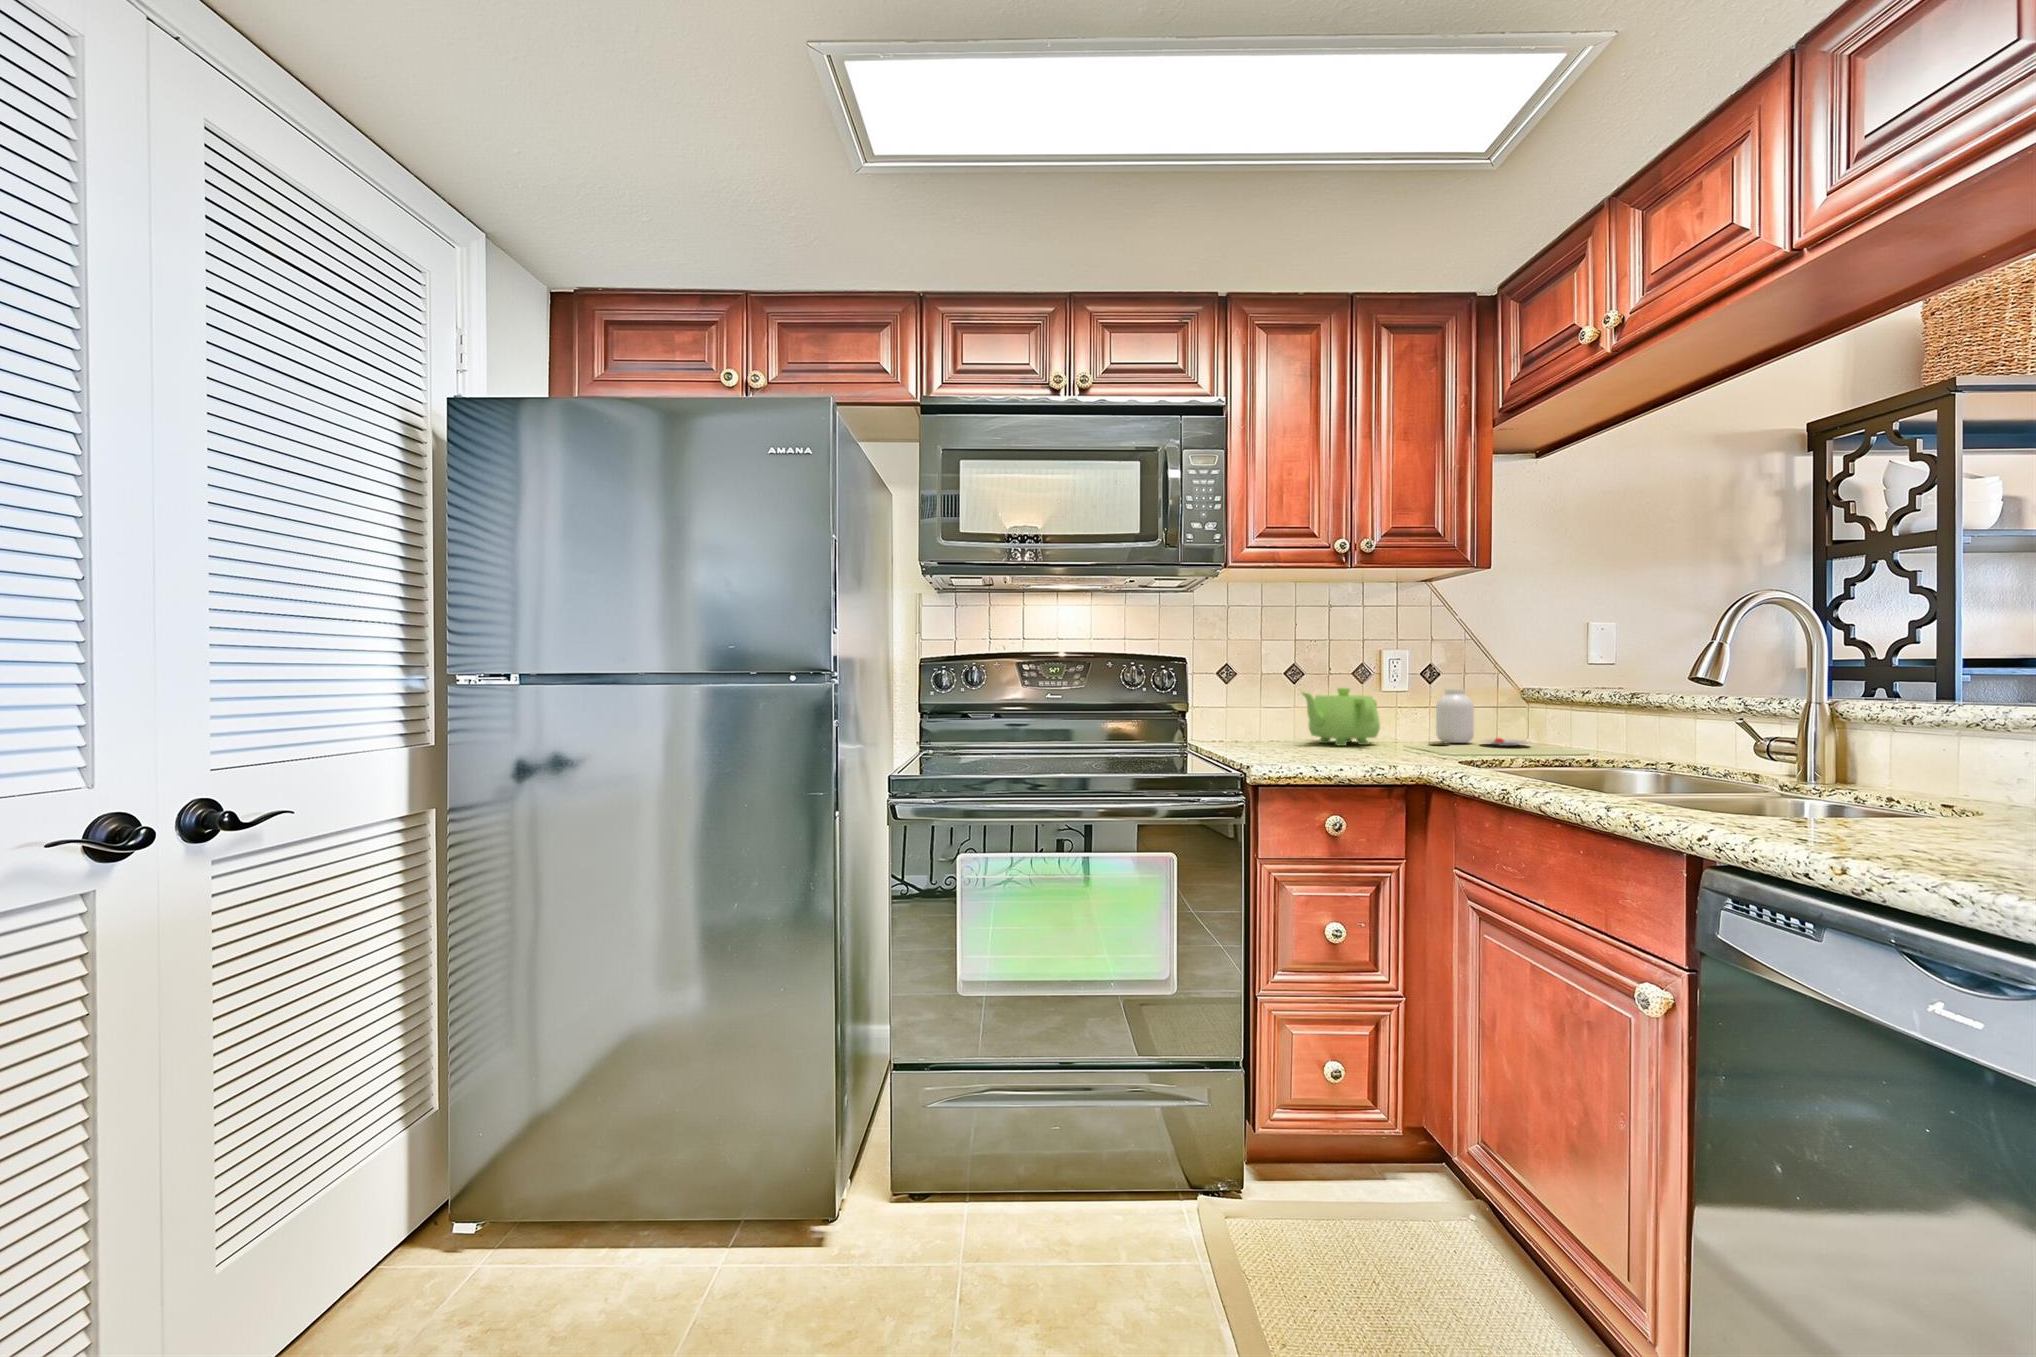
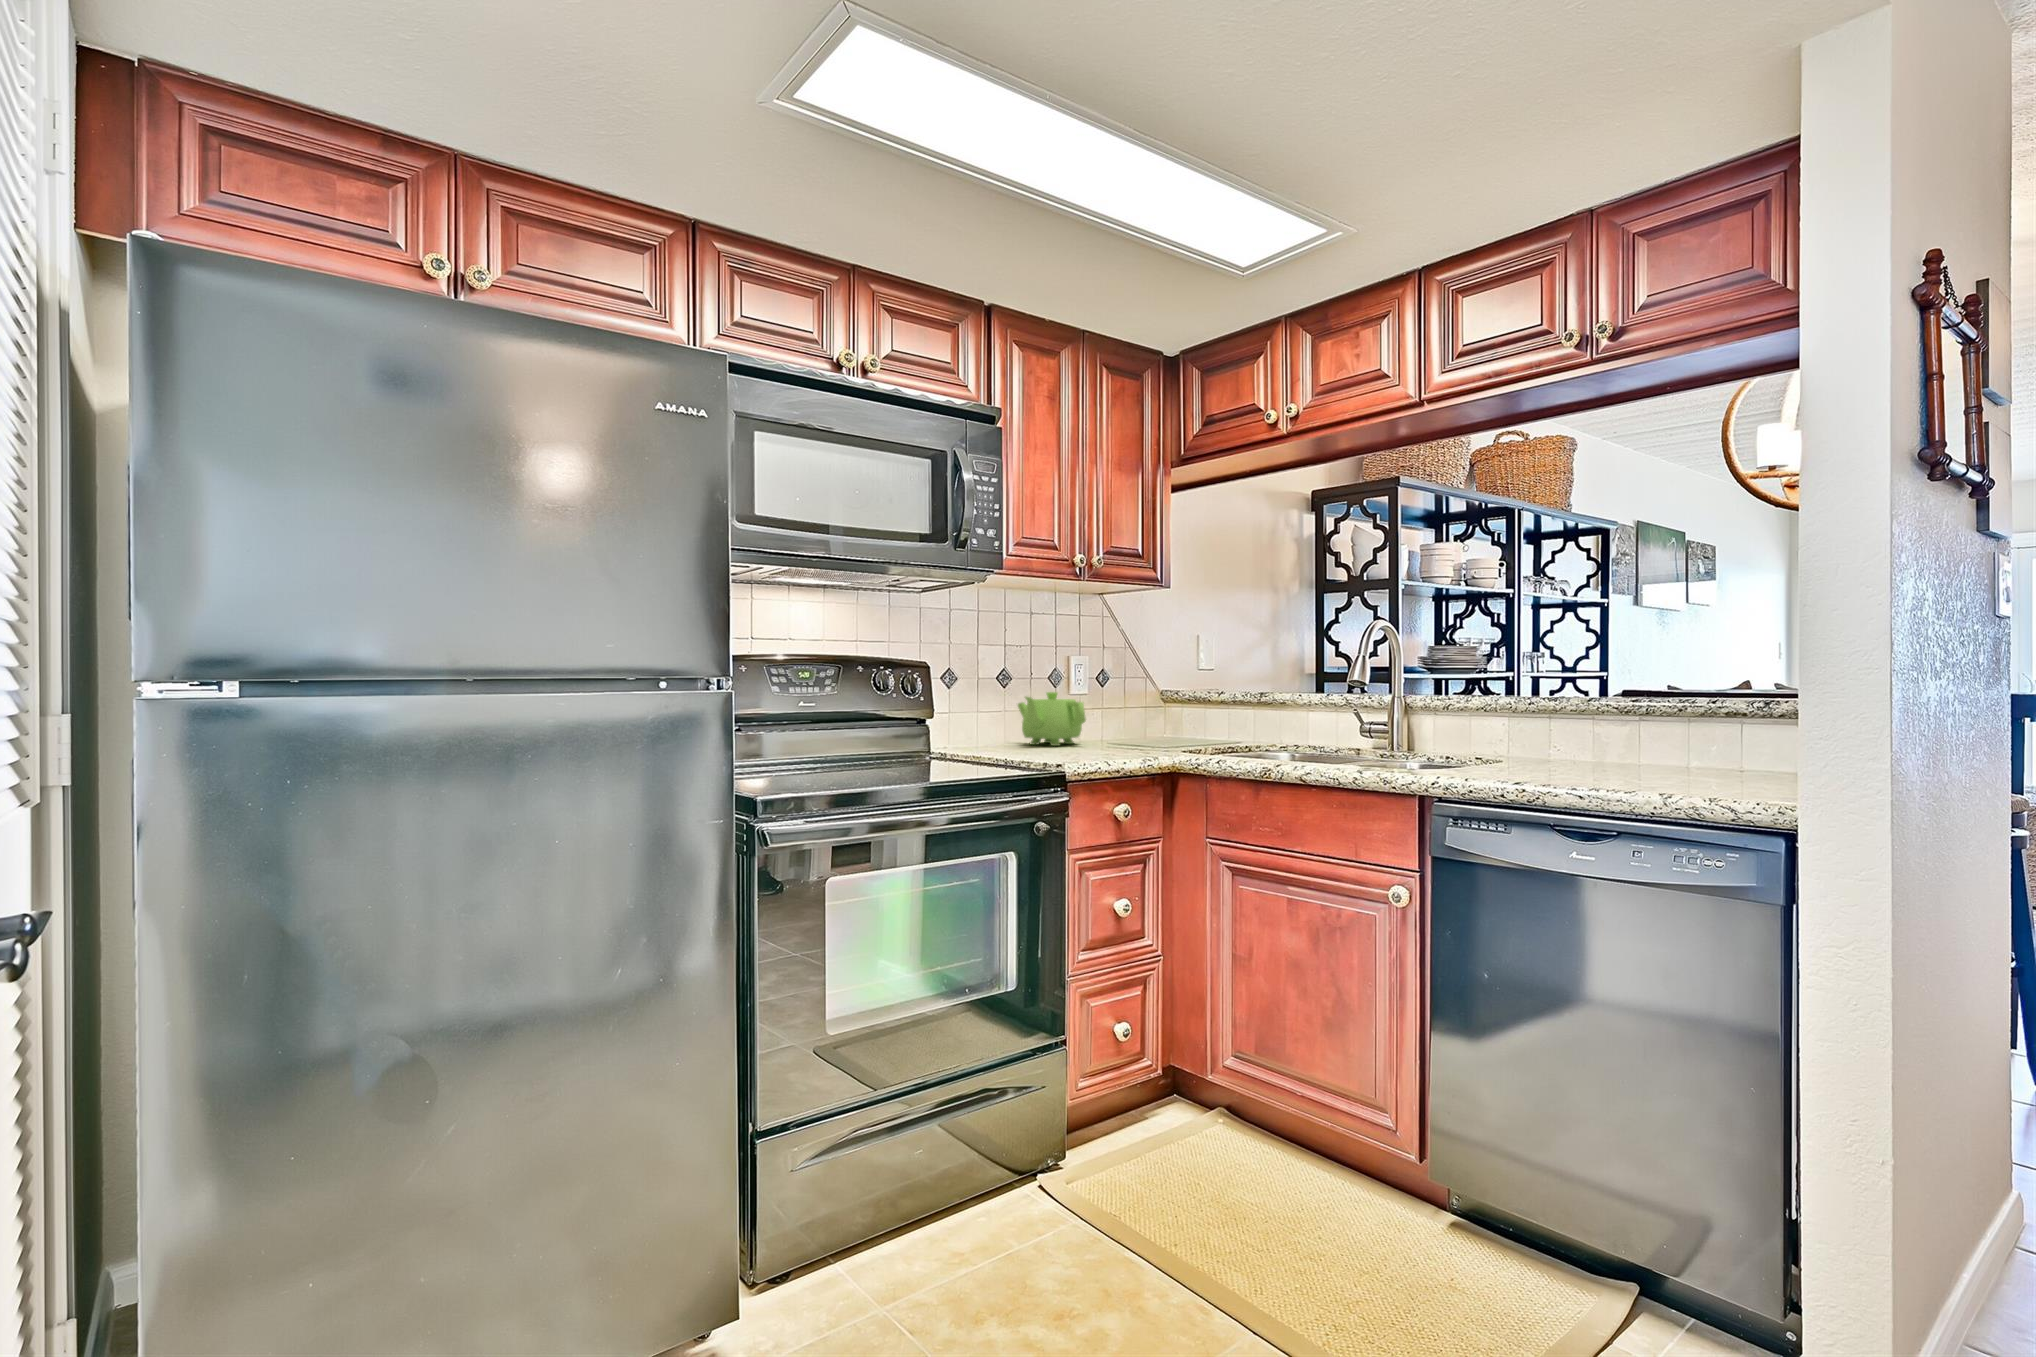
jar: present [1431,689,1530,746] -> none [1114,692,1192,741]

